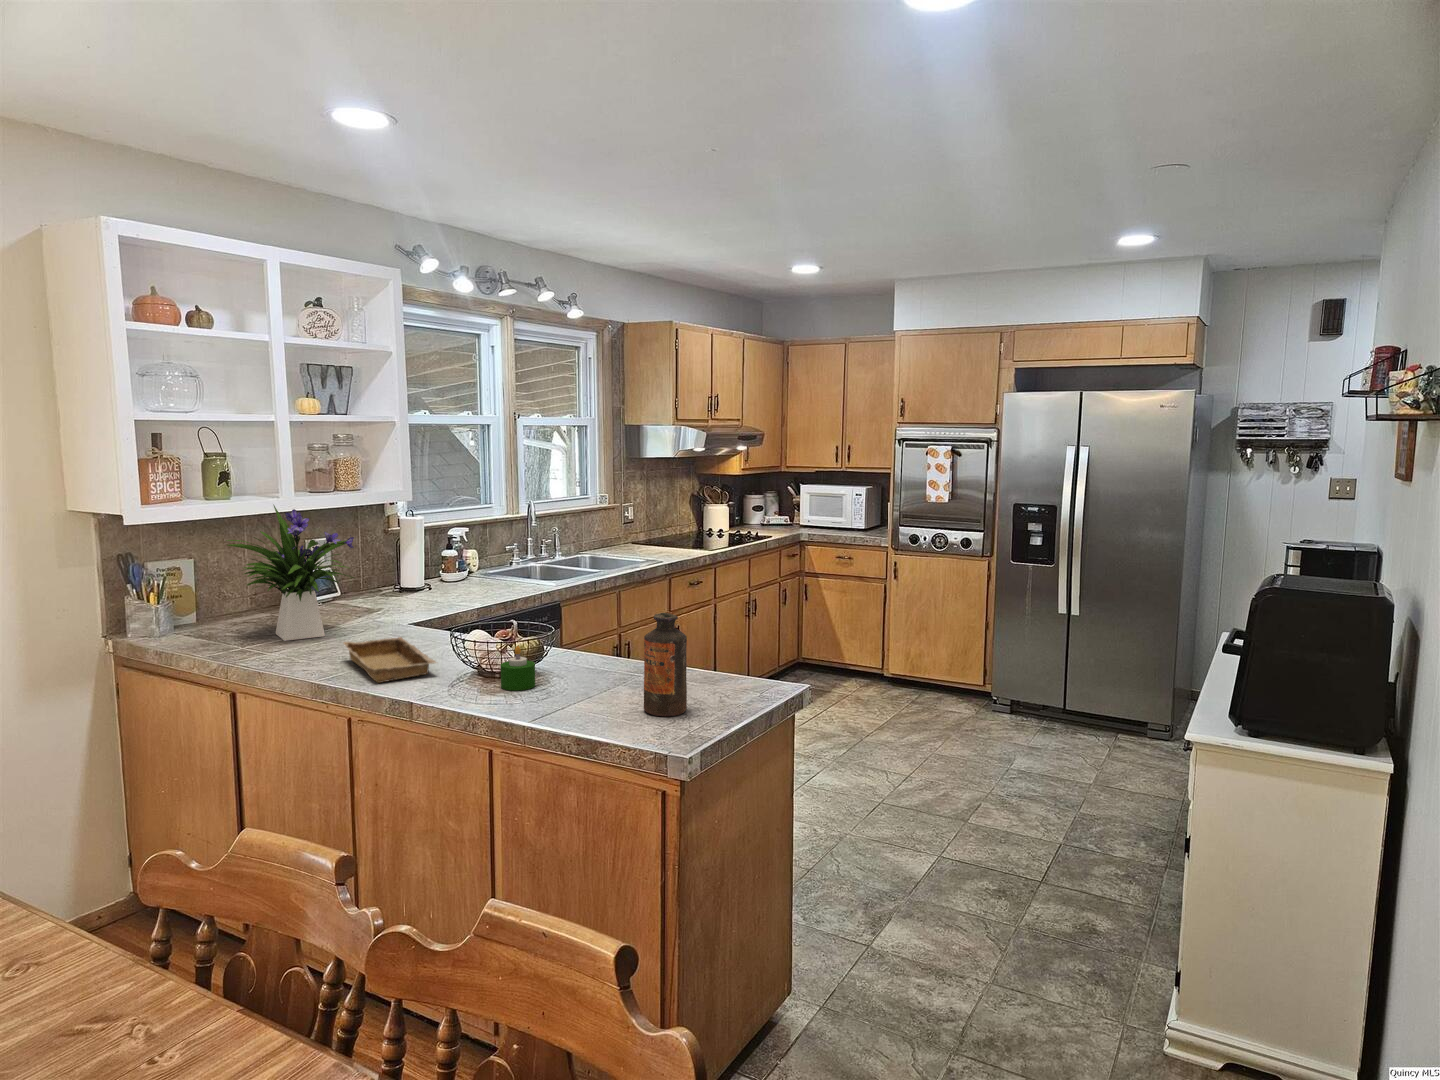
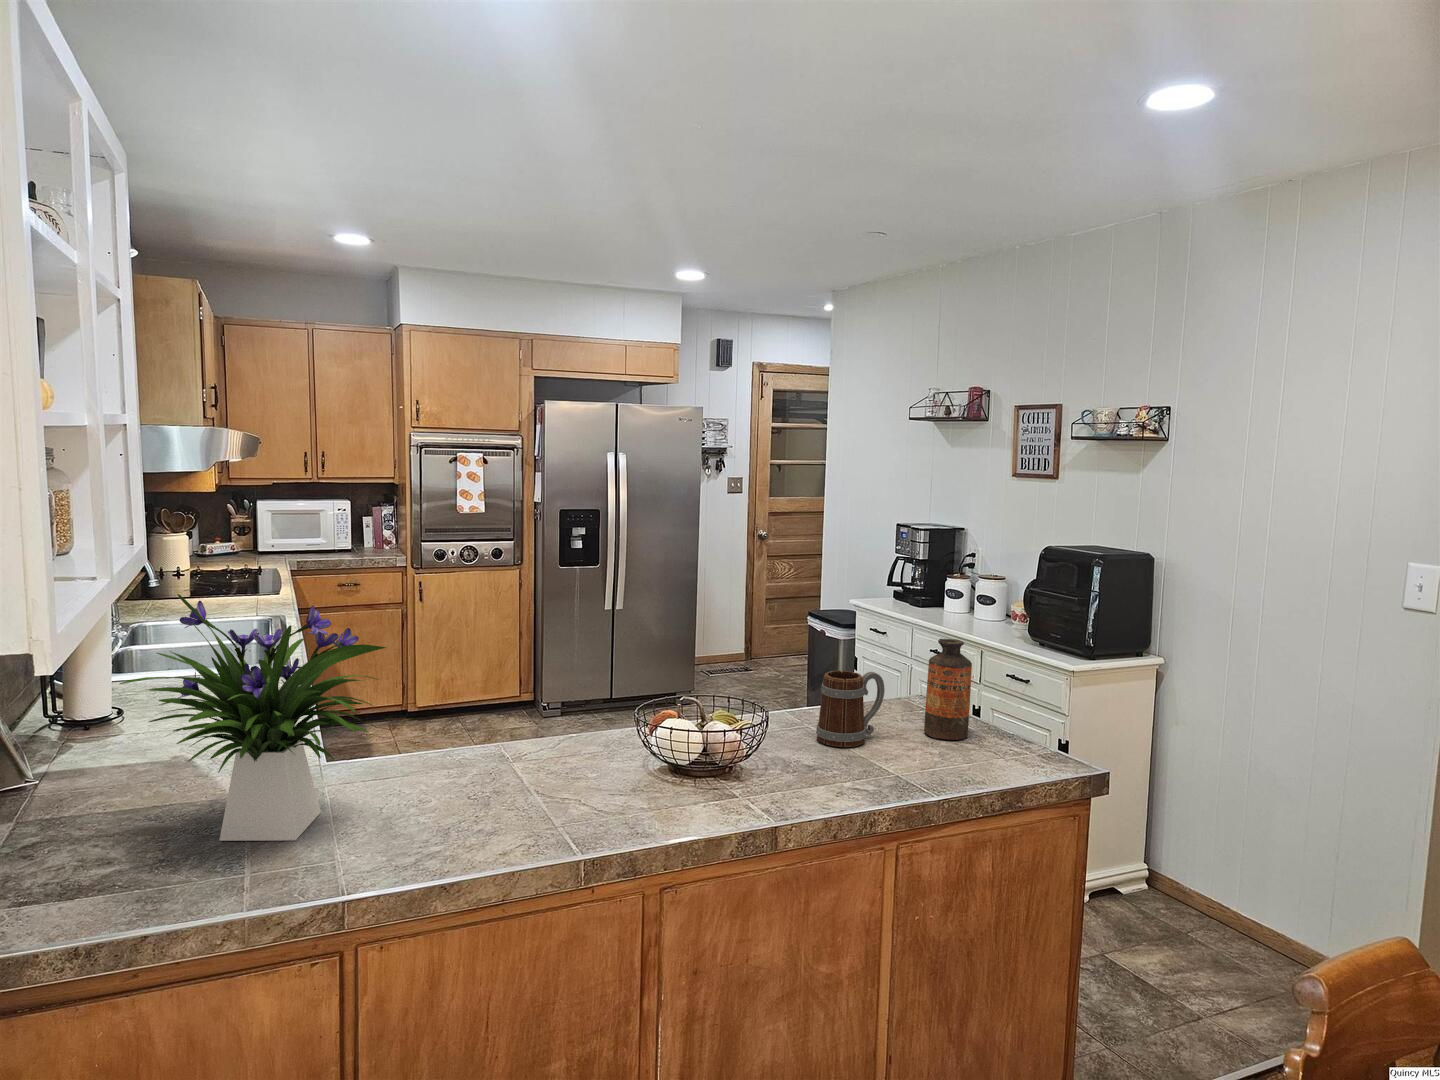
mug: none [573,626,629,694] -> present [816,671,885,747]
tray: present [344,637,436,683] -> none [525,762,701,816]
candle: present [501,646,535,691] -> none [774,715,815,769]

